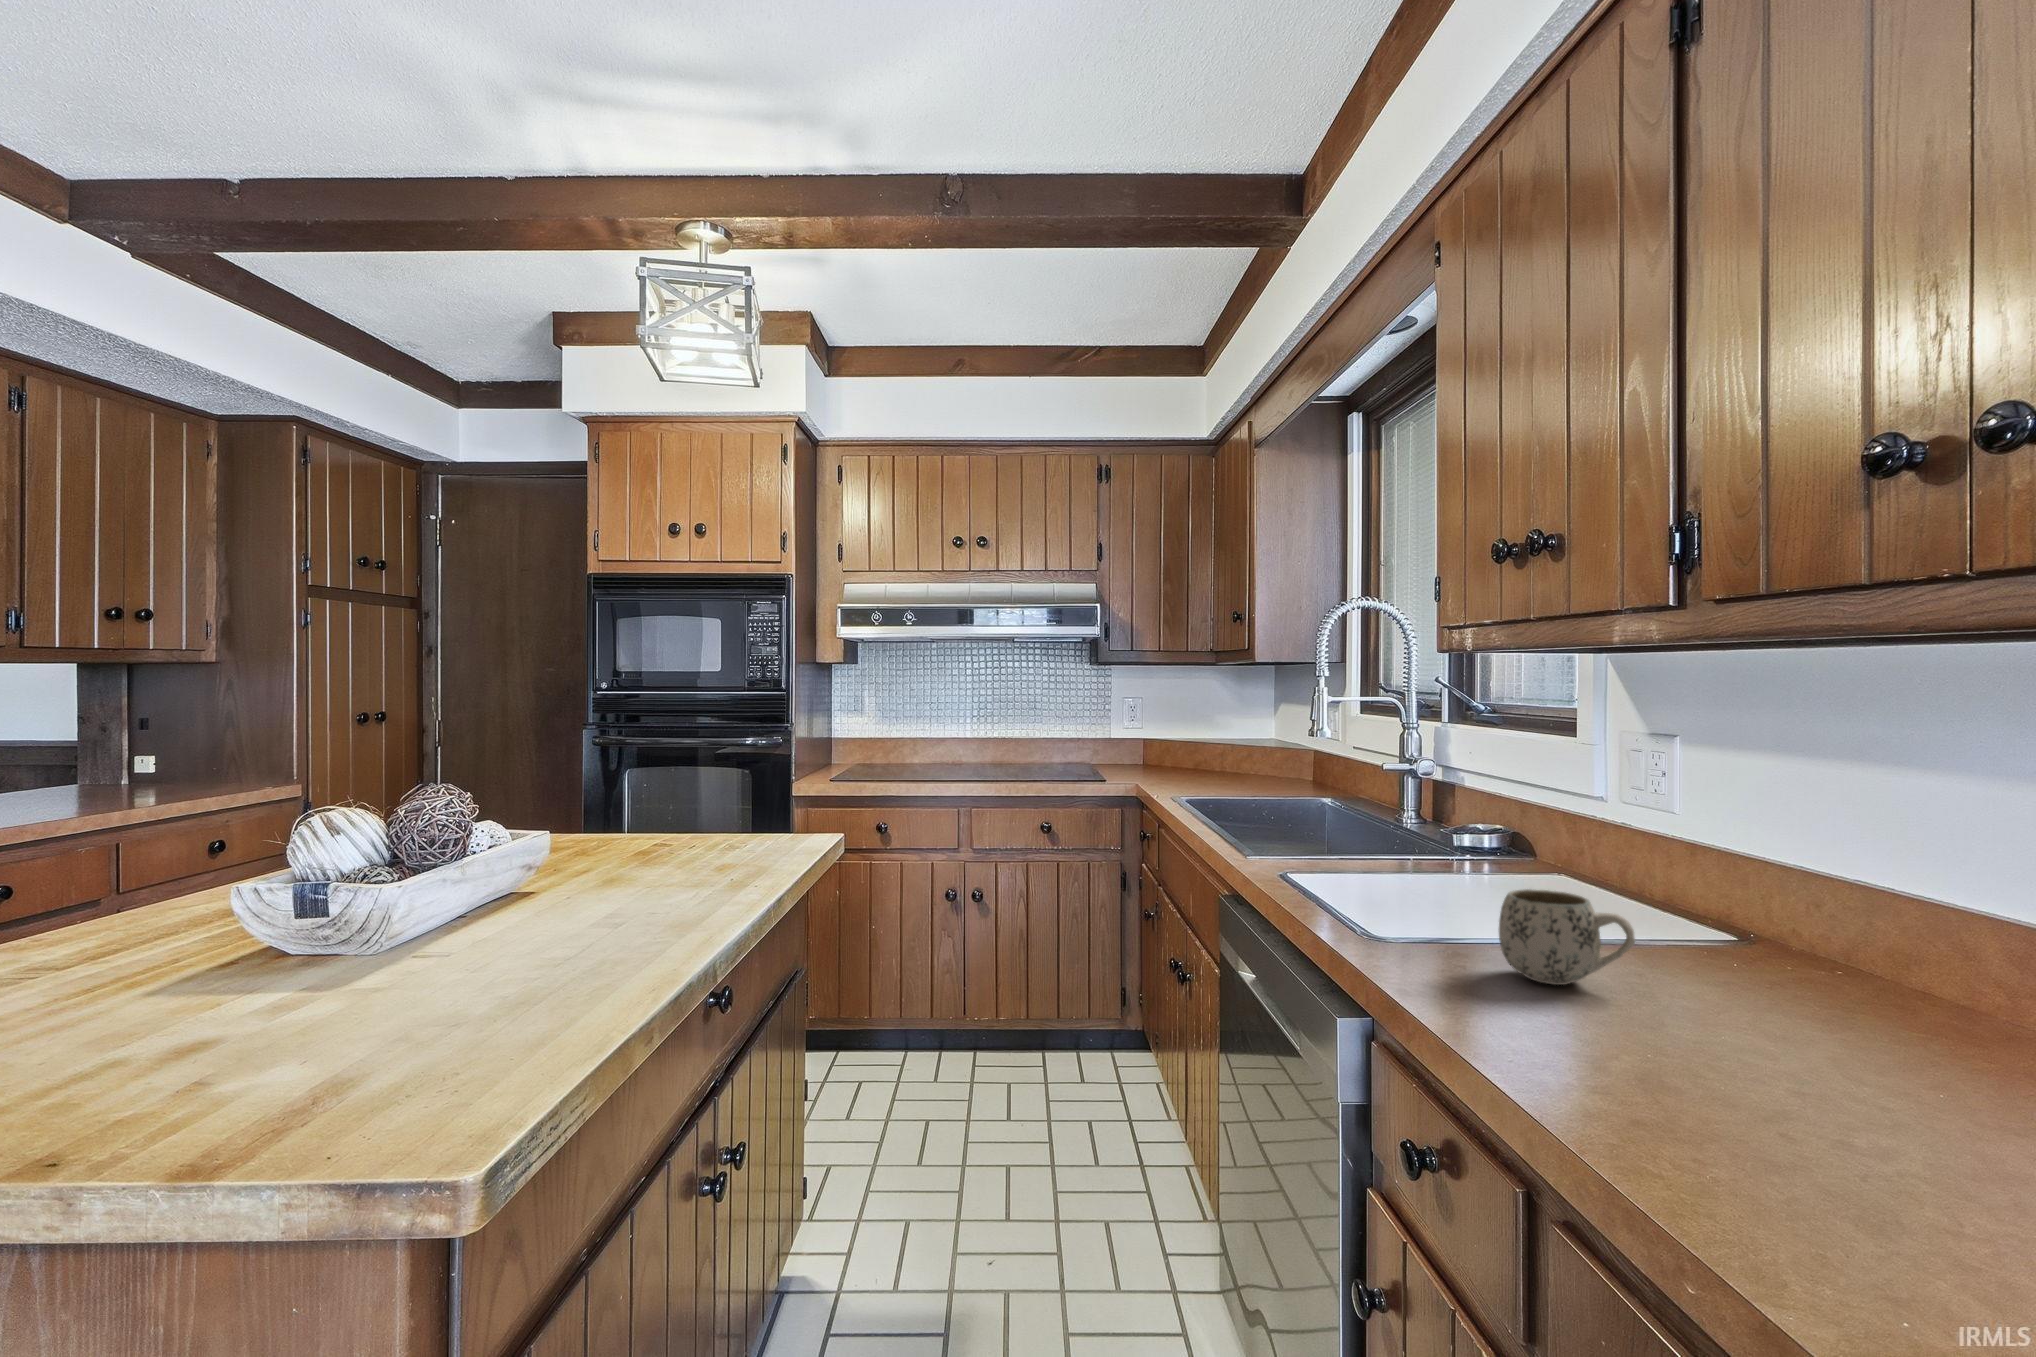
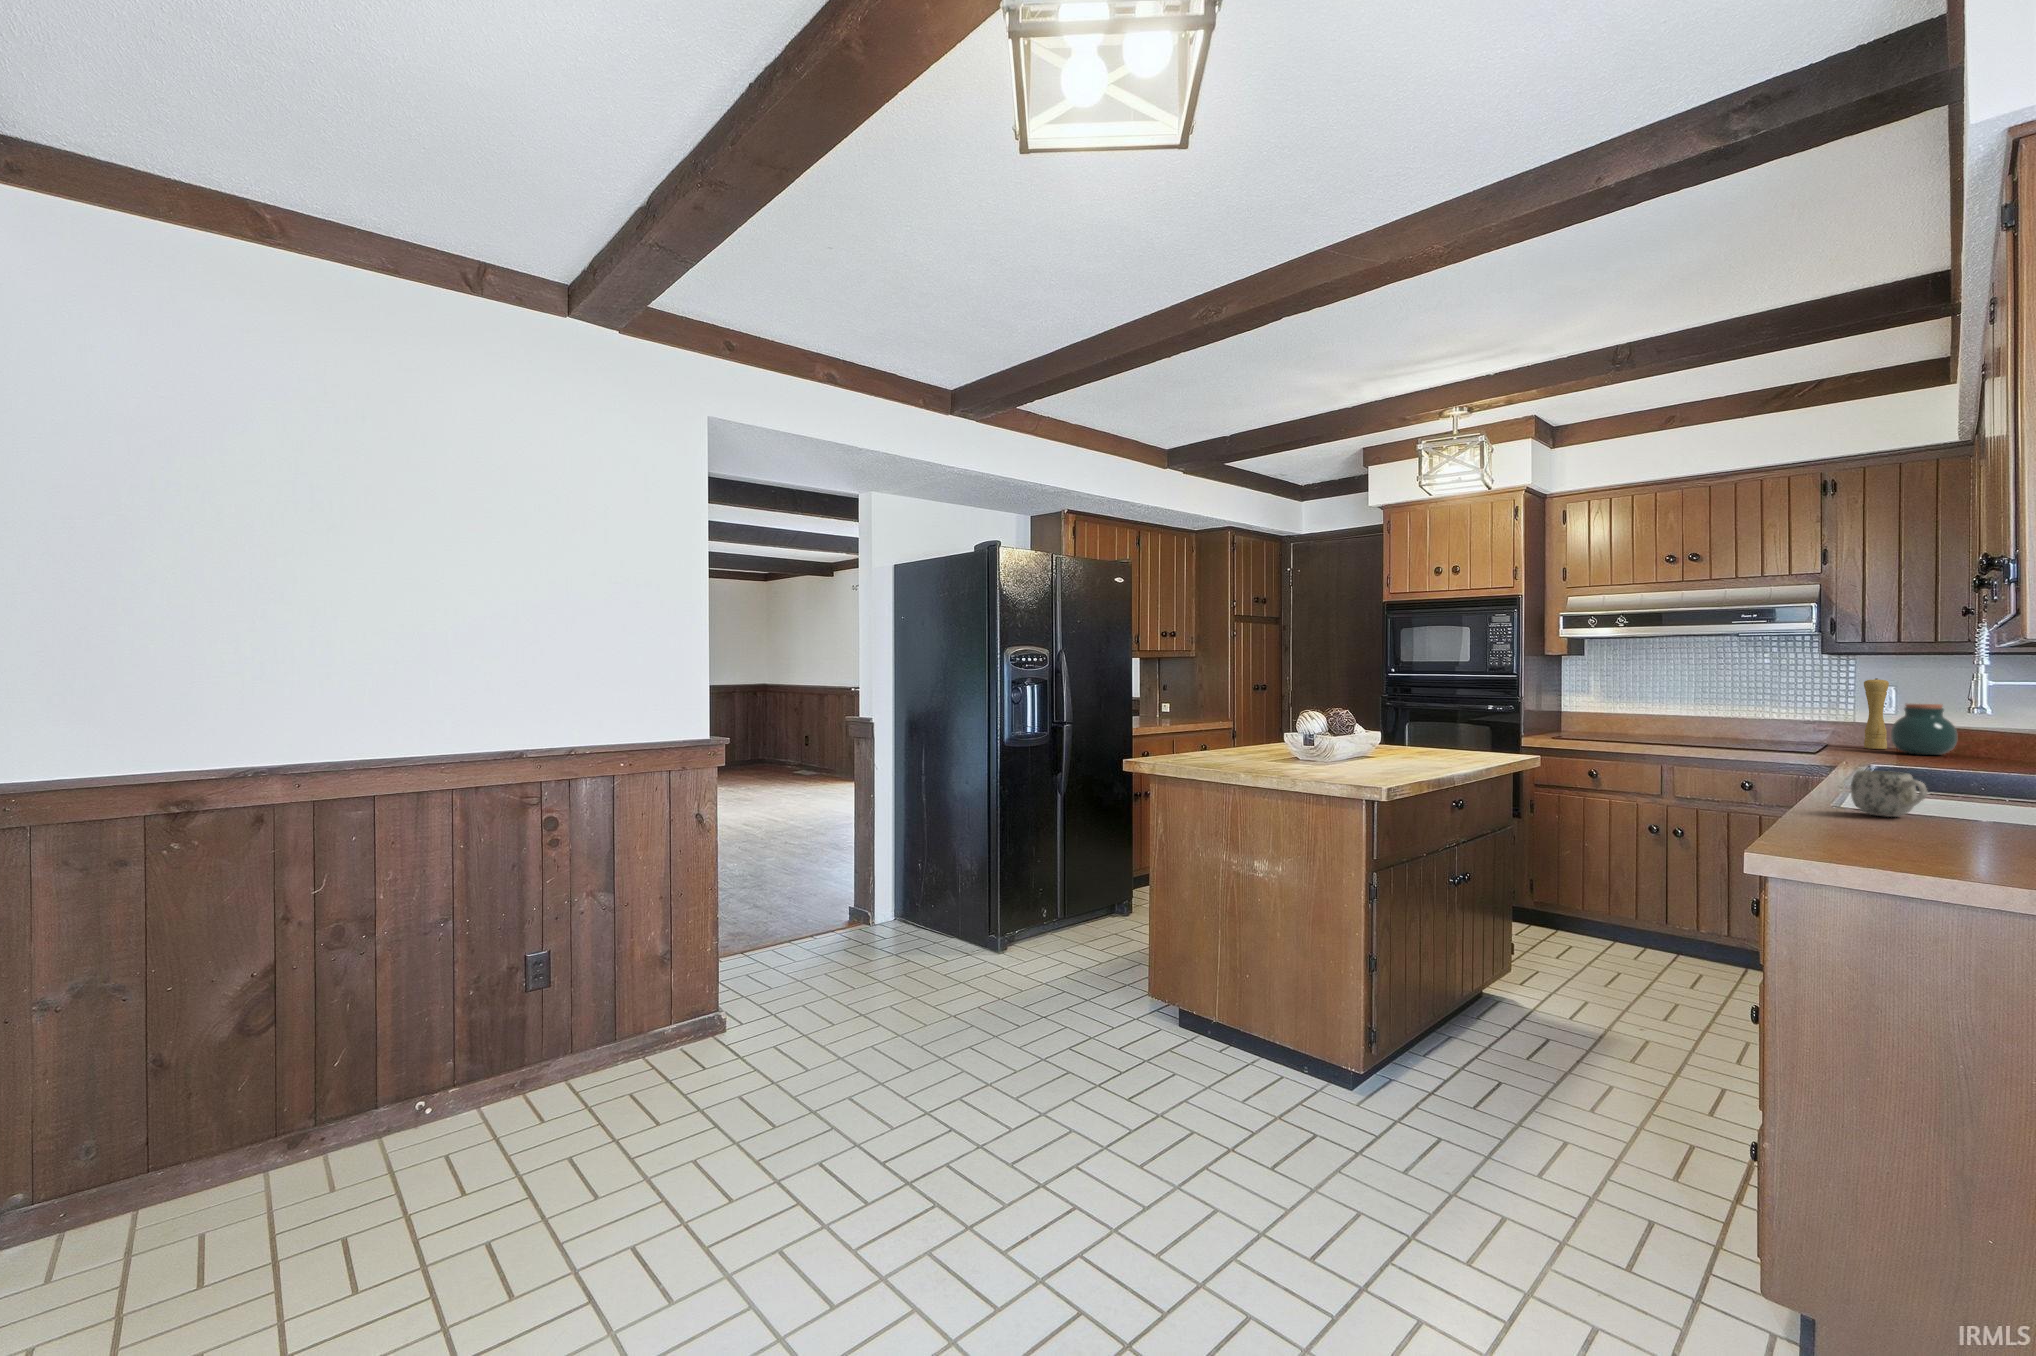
pepper mill: none [1130,692,1149,770] -> present [1864,678,1889,749]
jar: none [1162,720,1213,777] -> present [1891,704,1957,755]

